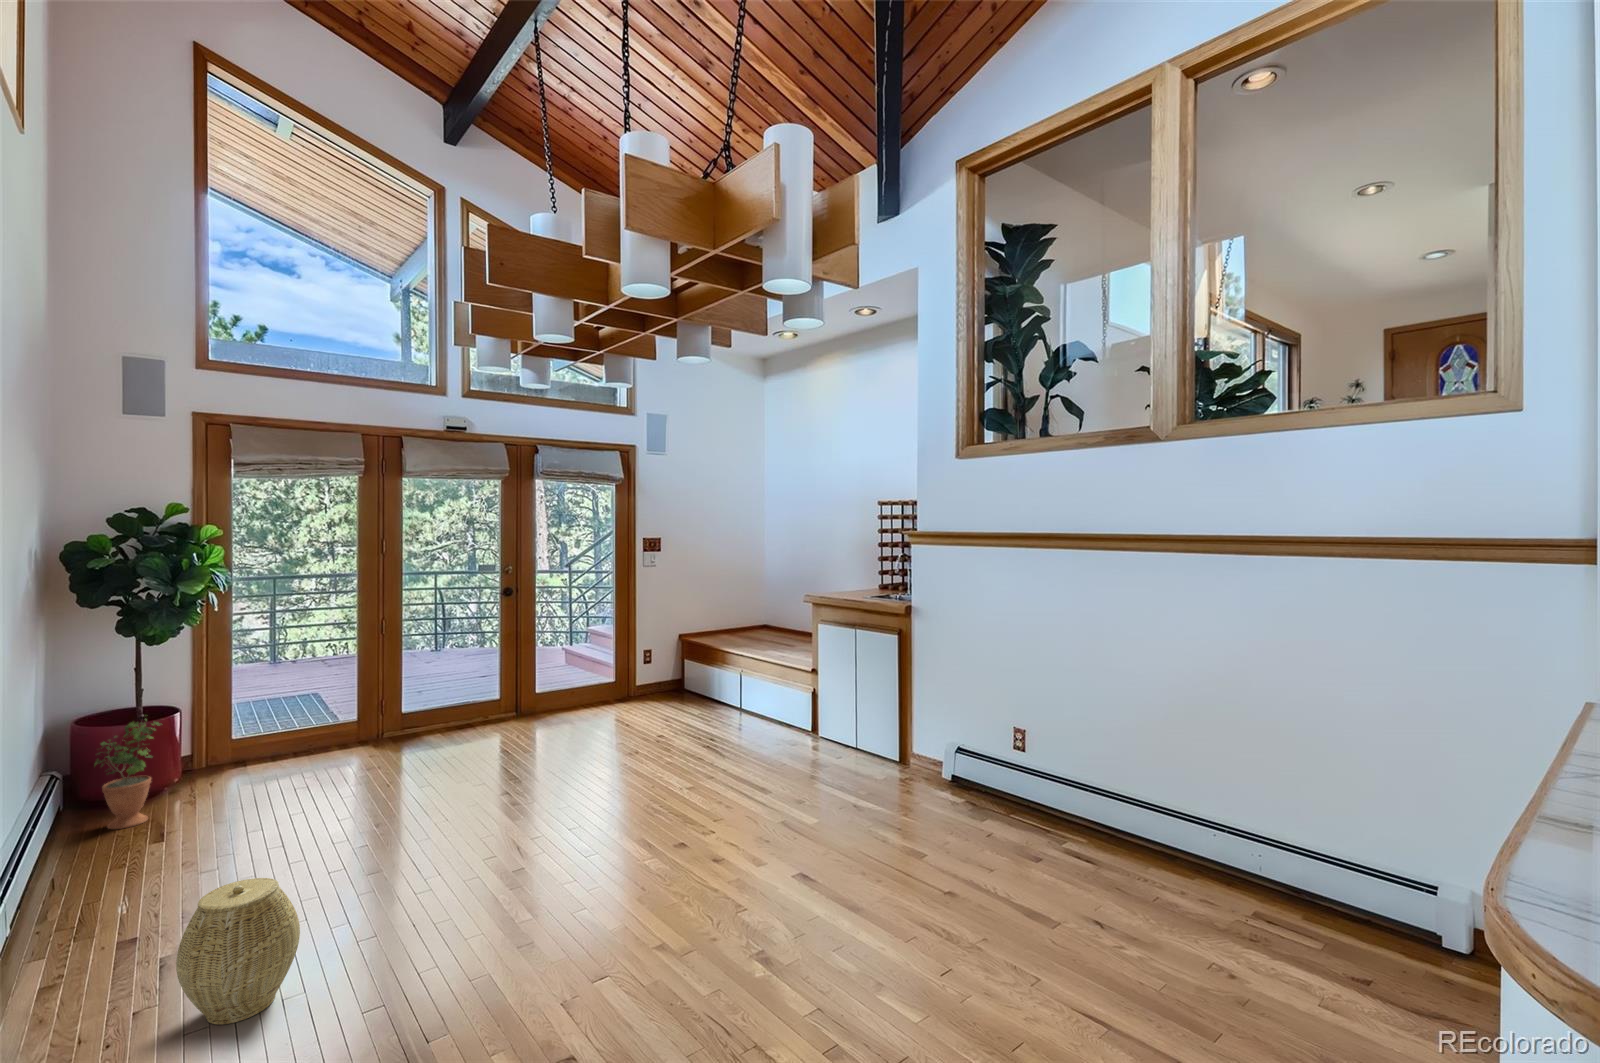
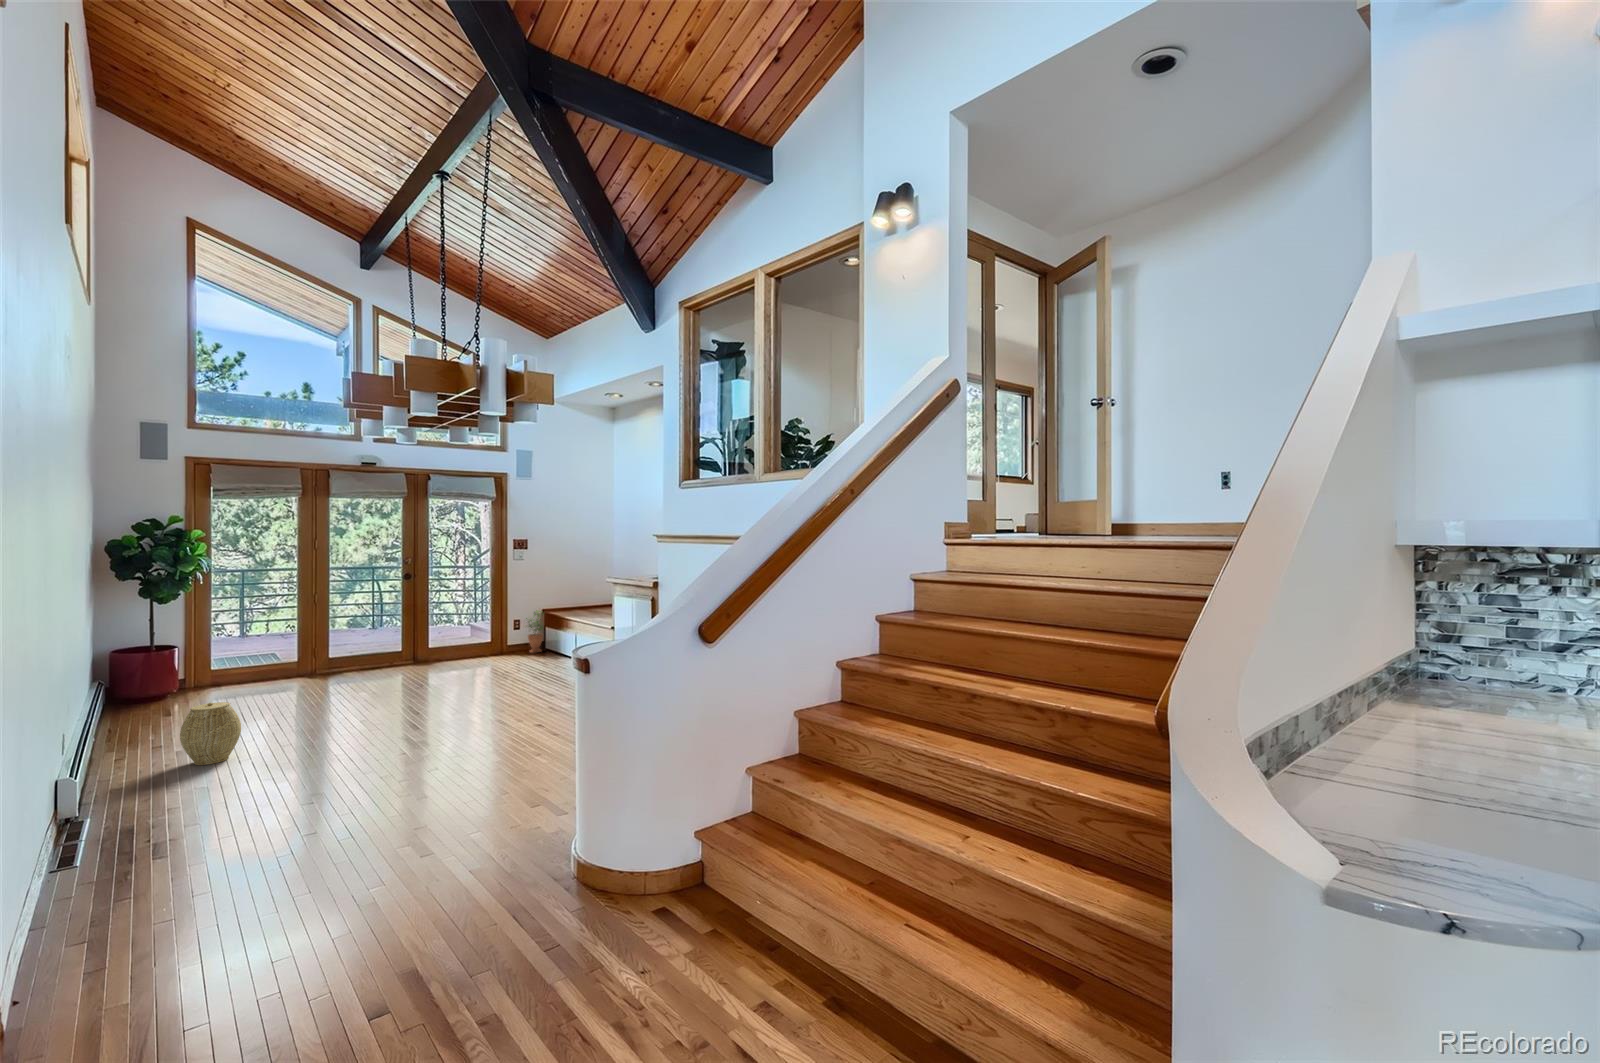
potted plant: present [95,722,160,829] -> present [526,610,544,653]

